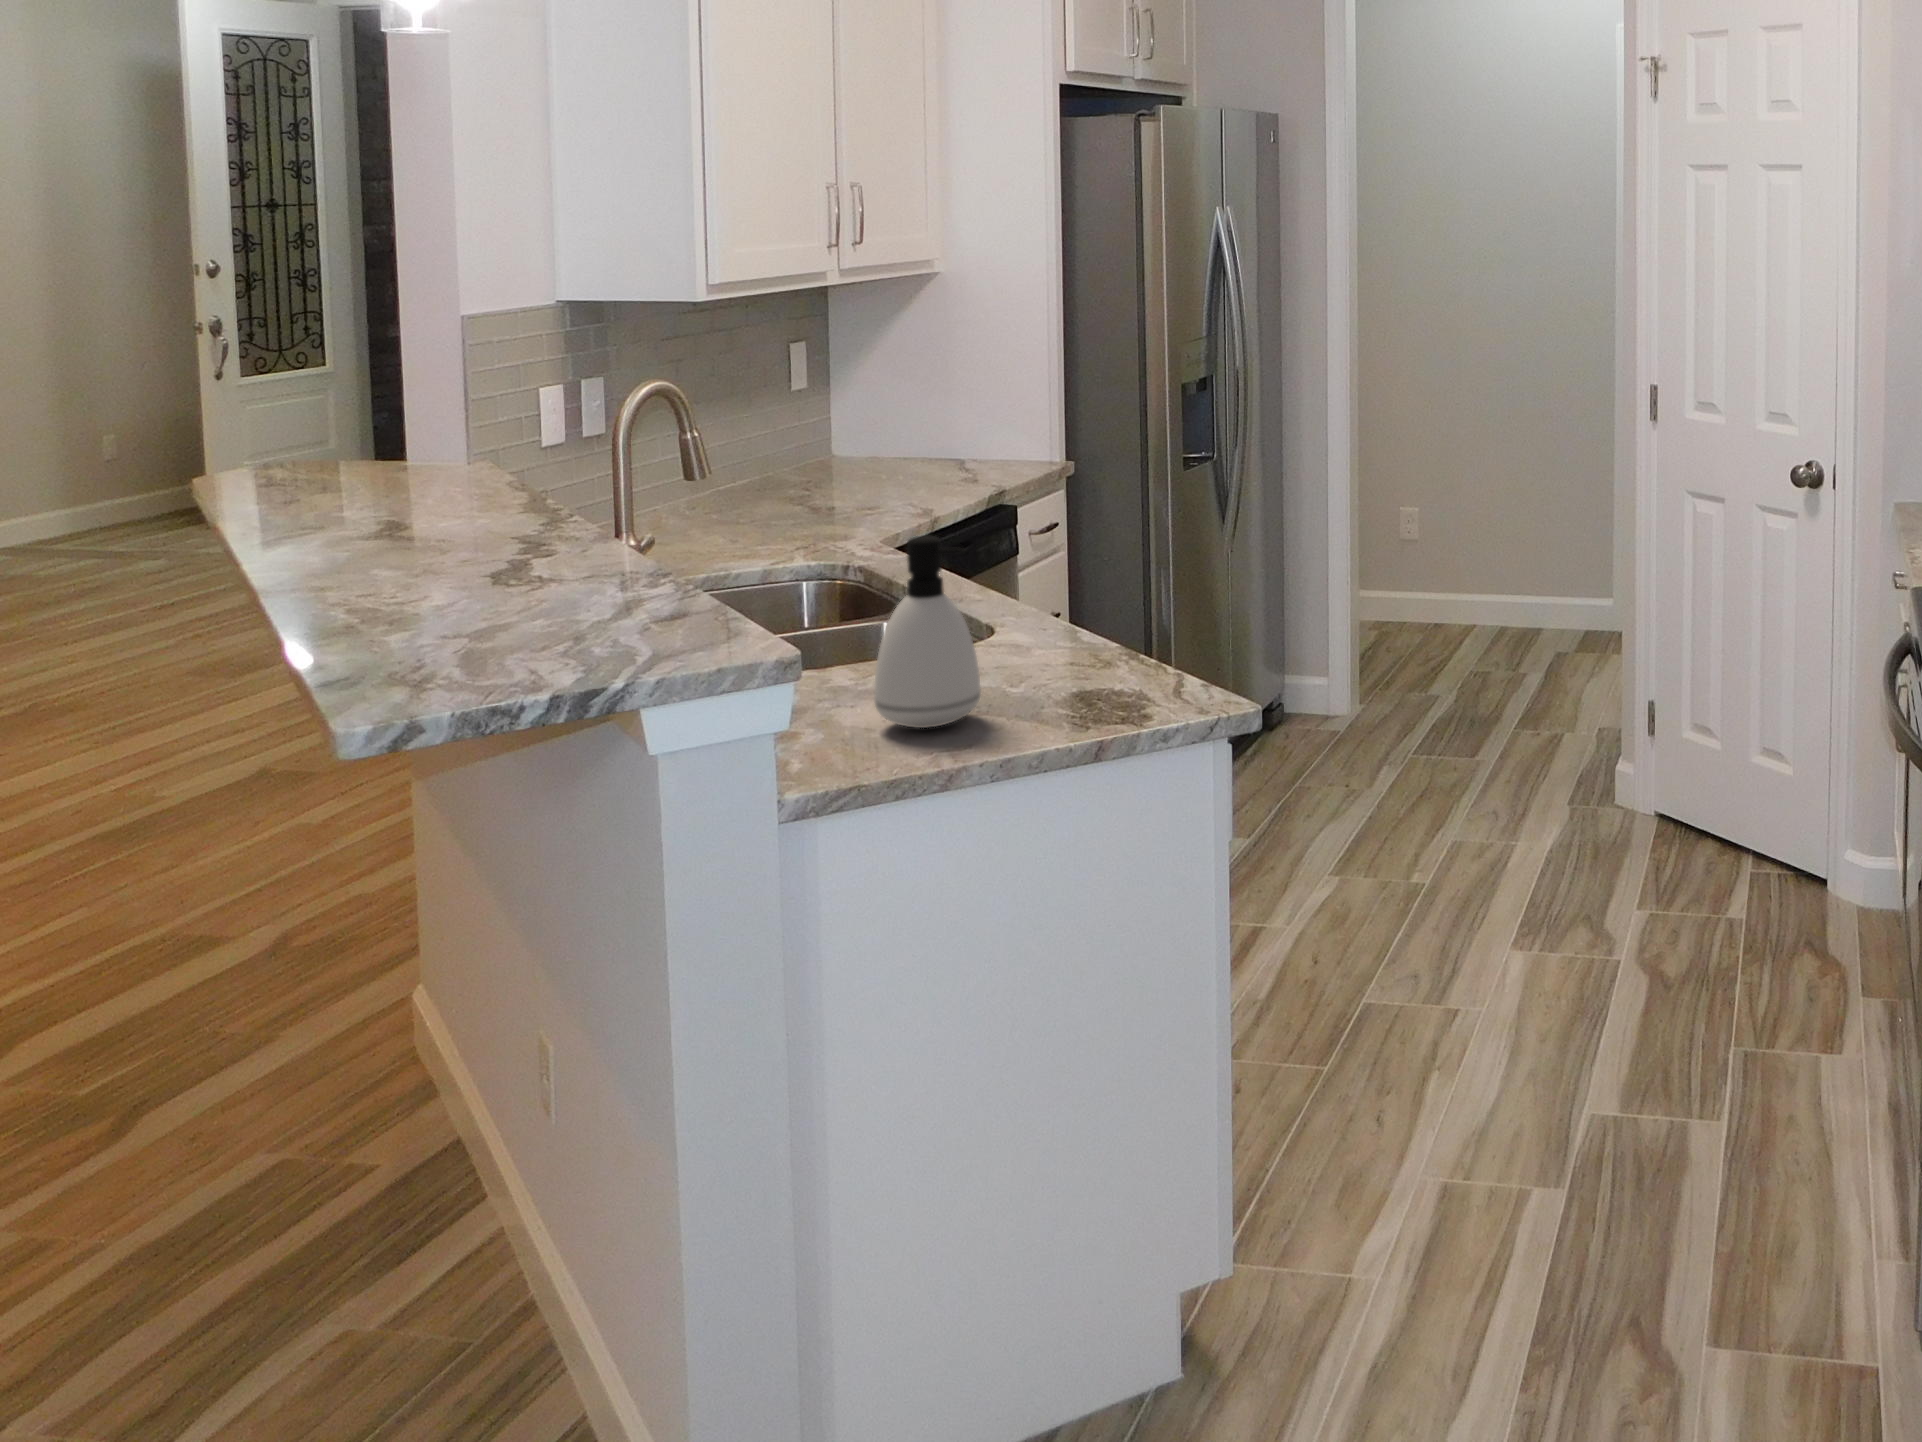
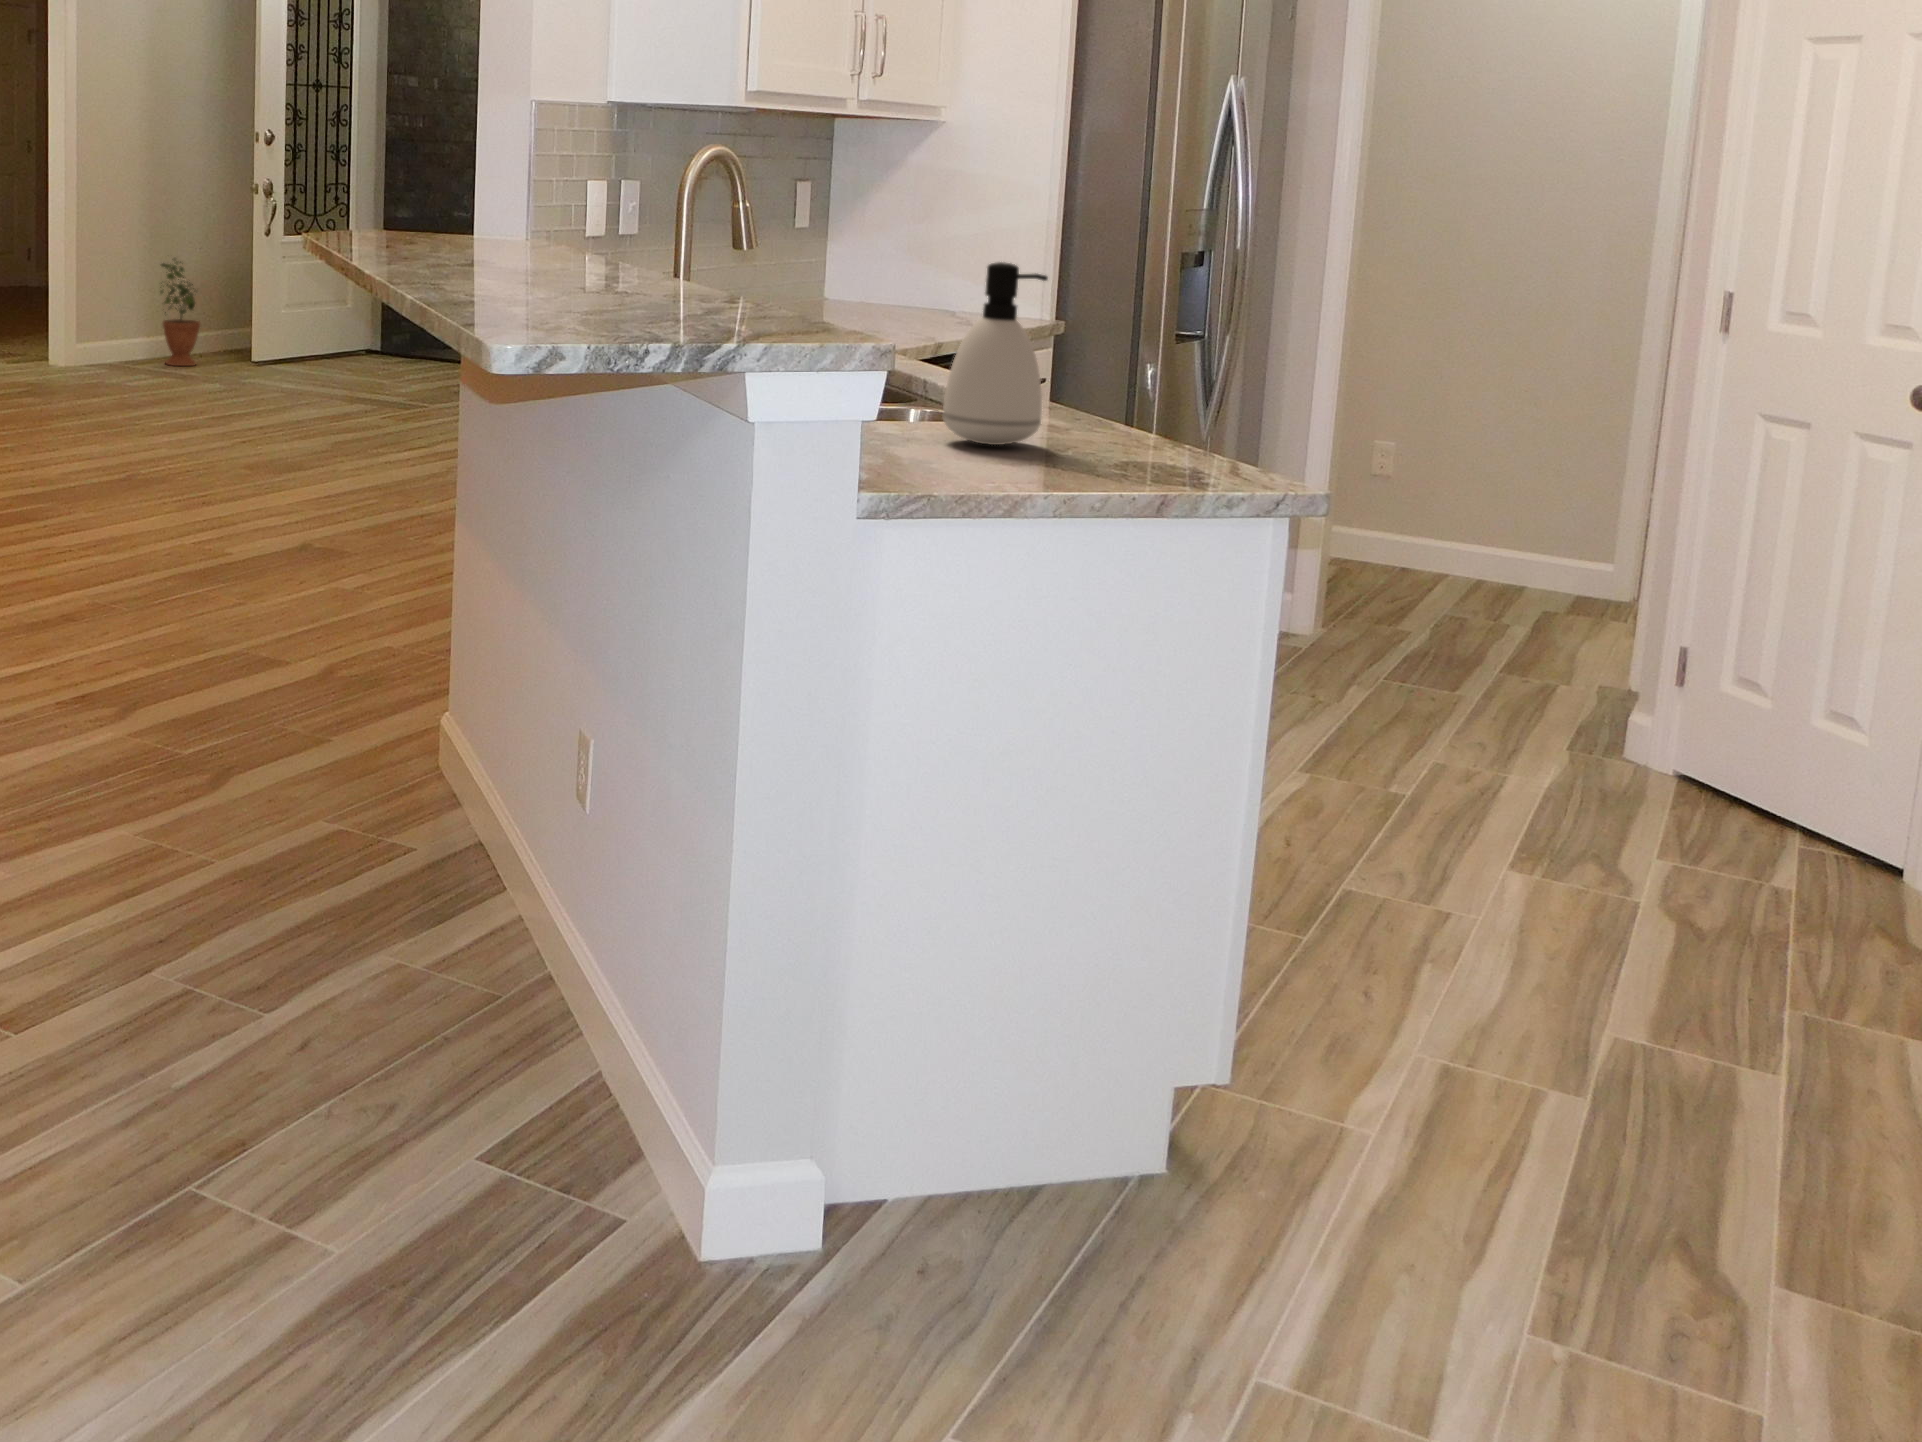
potted plant: none [74,413,136,541] -> present [160,259,200,366]

